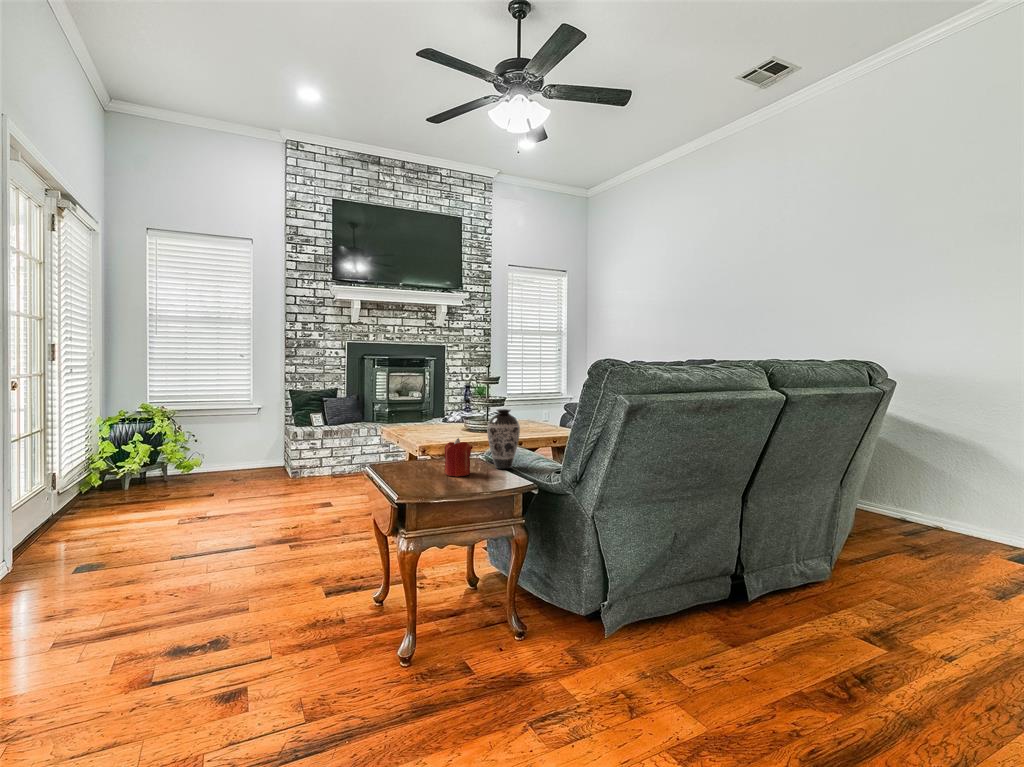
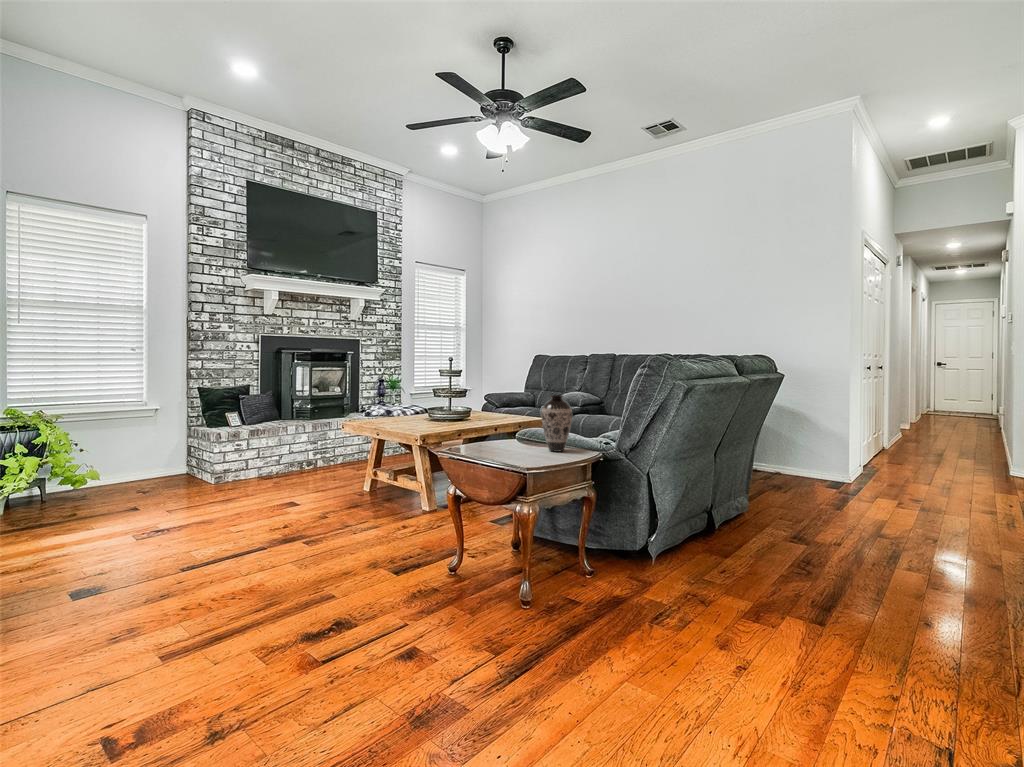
candle: present [444,438,471,477] -> none [514,423,539,460]

